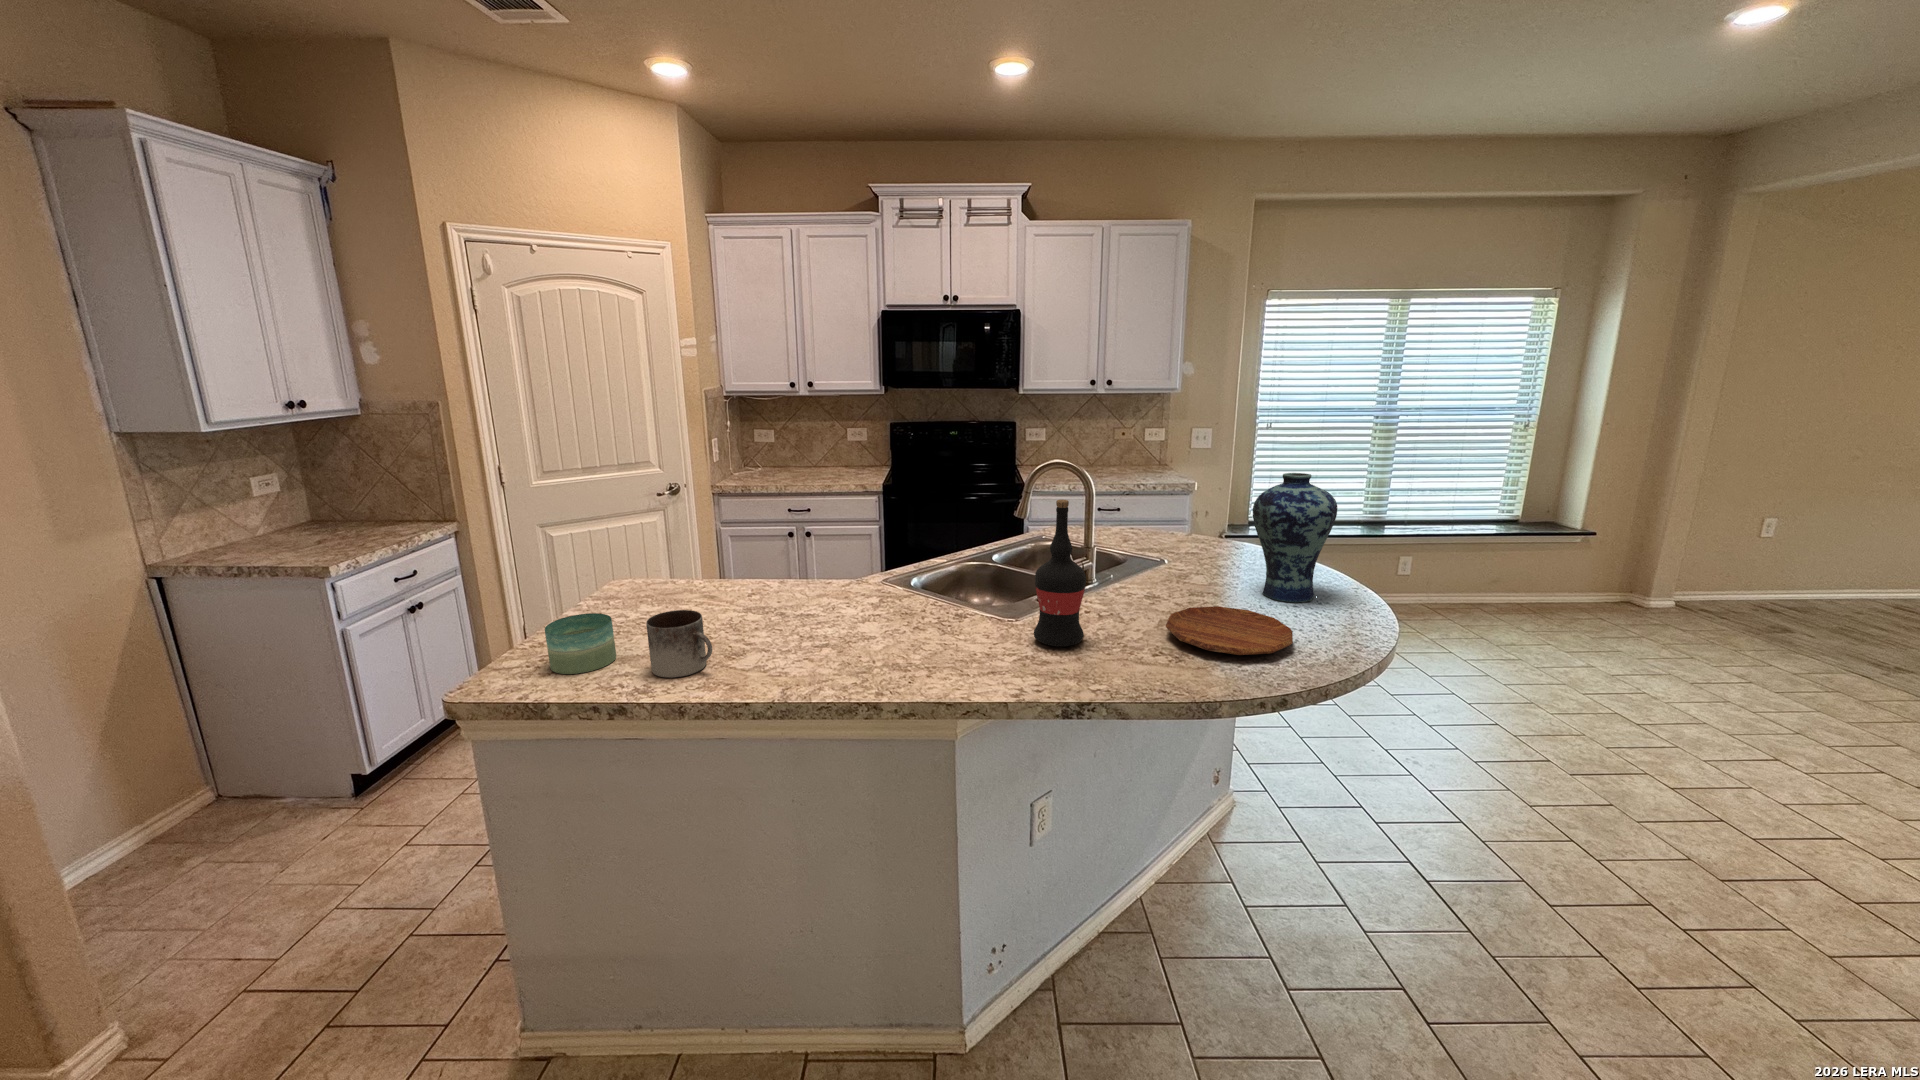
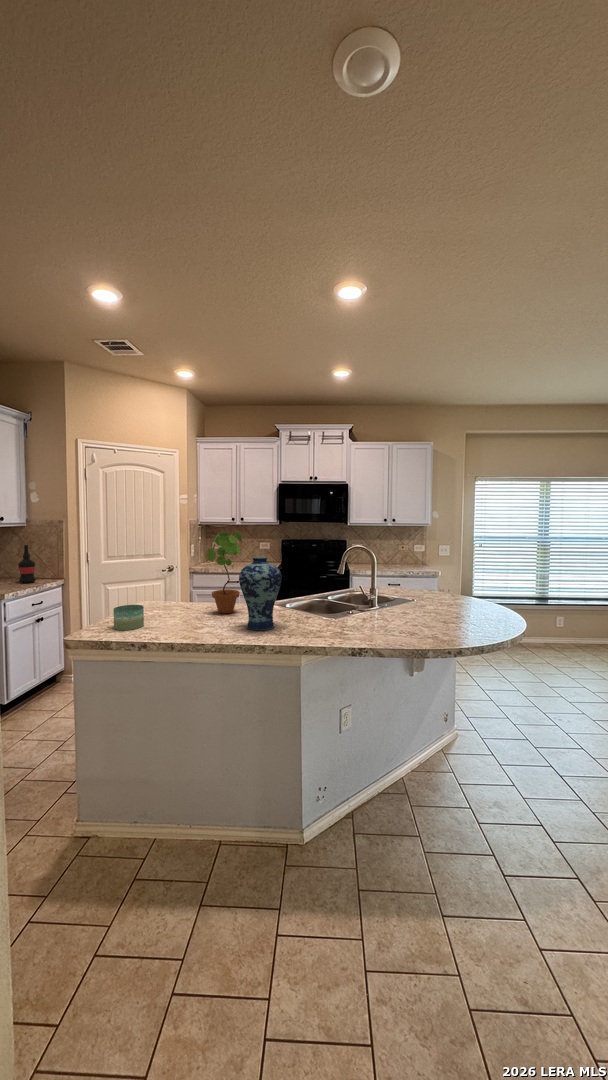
potted plant: none [742,441,817,616] -> present [207,531,242,613]
vase: present [1253,473,1337,602] -> present [239,557,282,630]
wine bottle: present [1034,499,1086,646] -> present [18,543,36,583]
tray: present [1166,606,1293,655] -> none [404,612,465,630]
mug: present [646,610,712,678] -> none [160,603,189,632]

